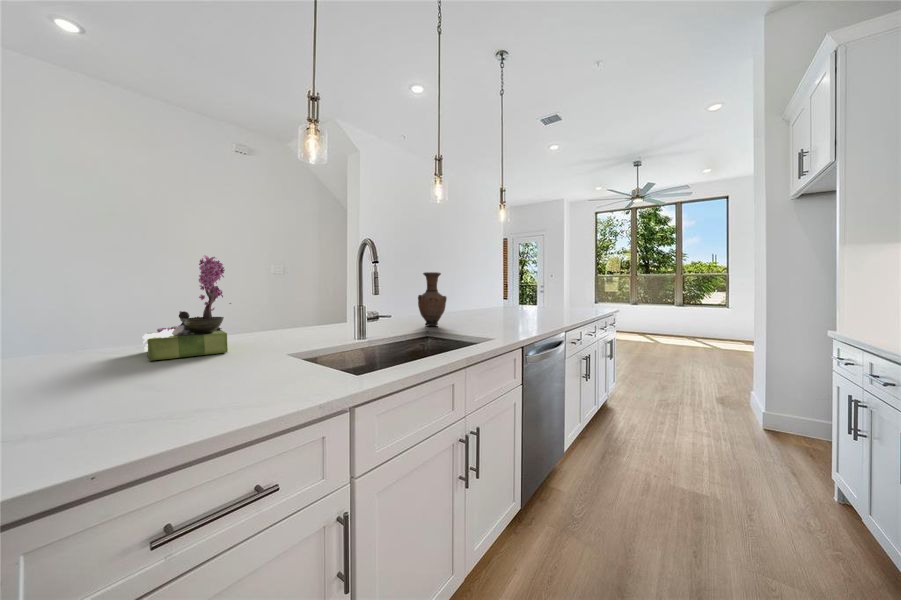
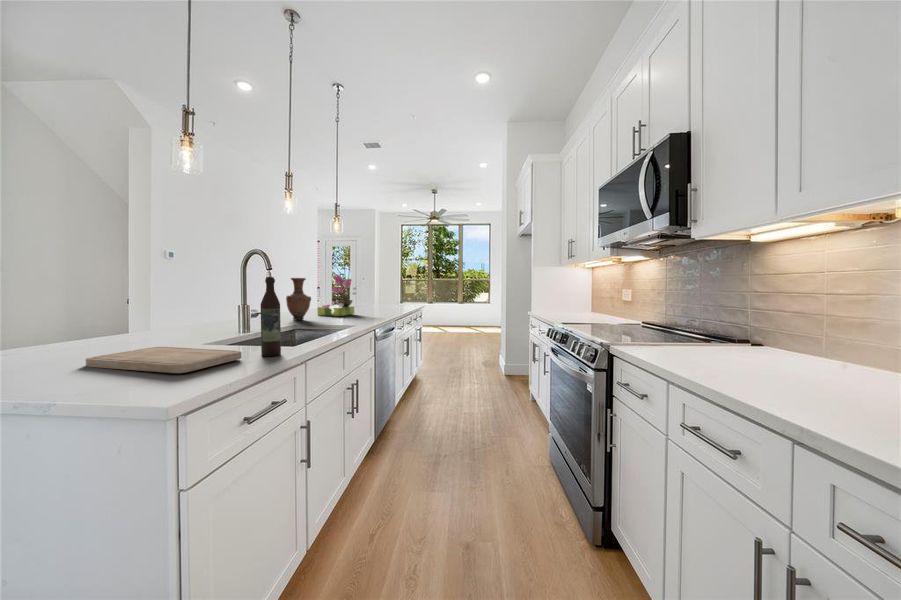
flower arrangement: present [143,255,231,361] -> present [318,274,354,316]
wine bottle: none [267,261,301,397] -> present [261,277,281,356]
cutting board: none [71,360,231,426] -> present [86,347,242,373]

